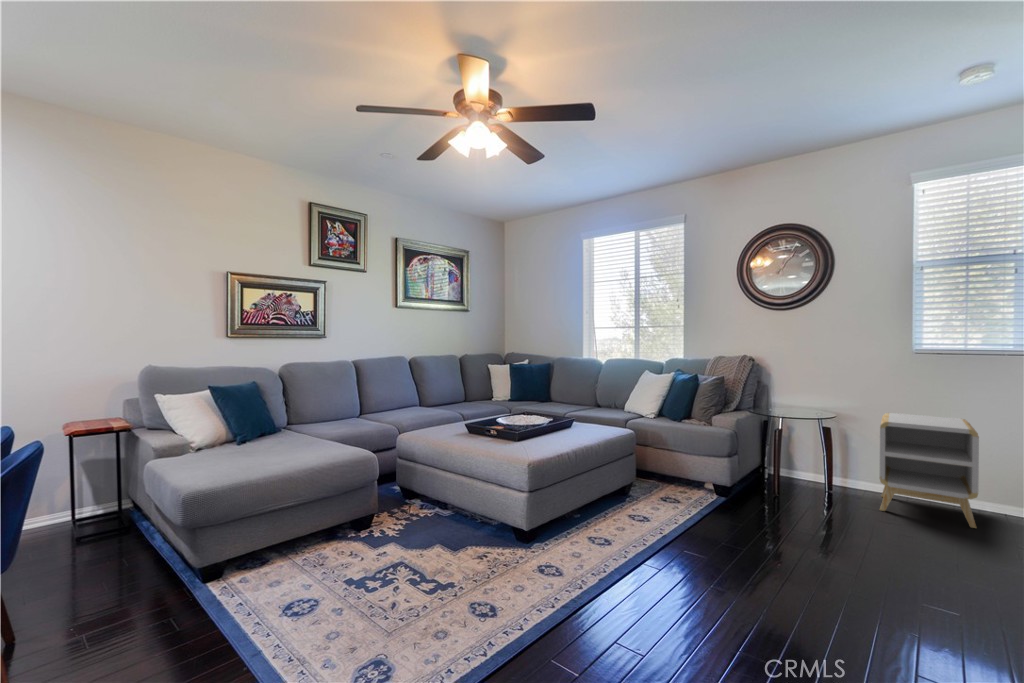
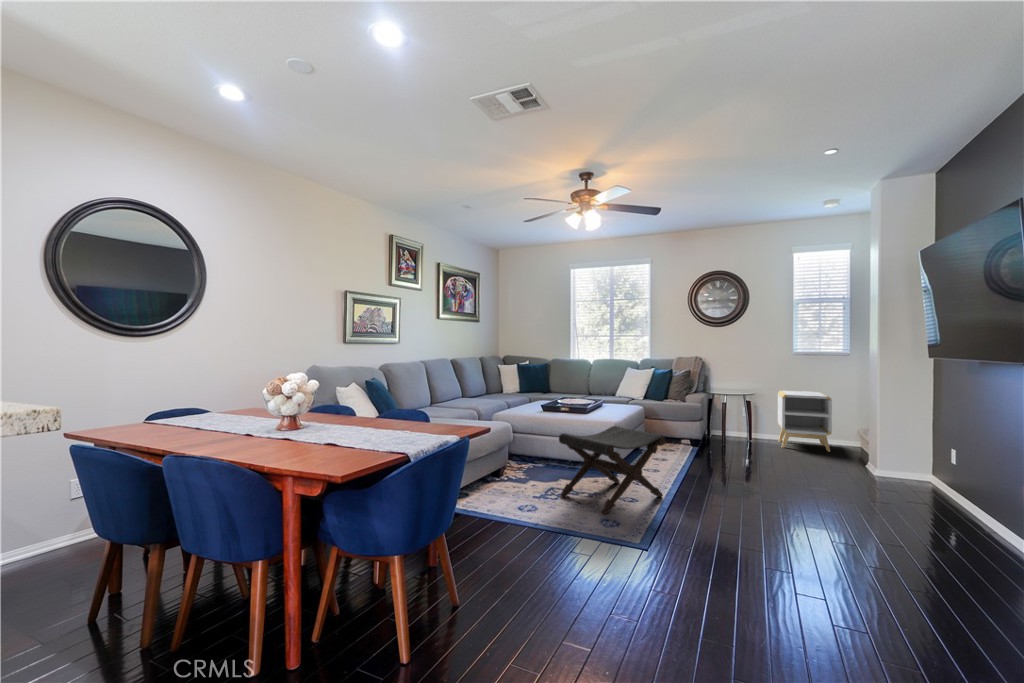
footstool: none [390,470,561,645] -> present [559,426,665,514]

